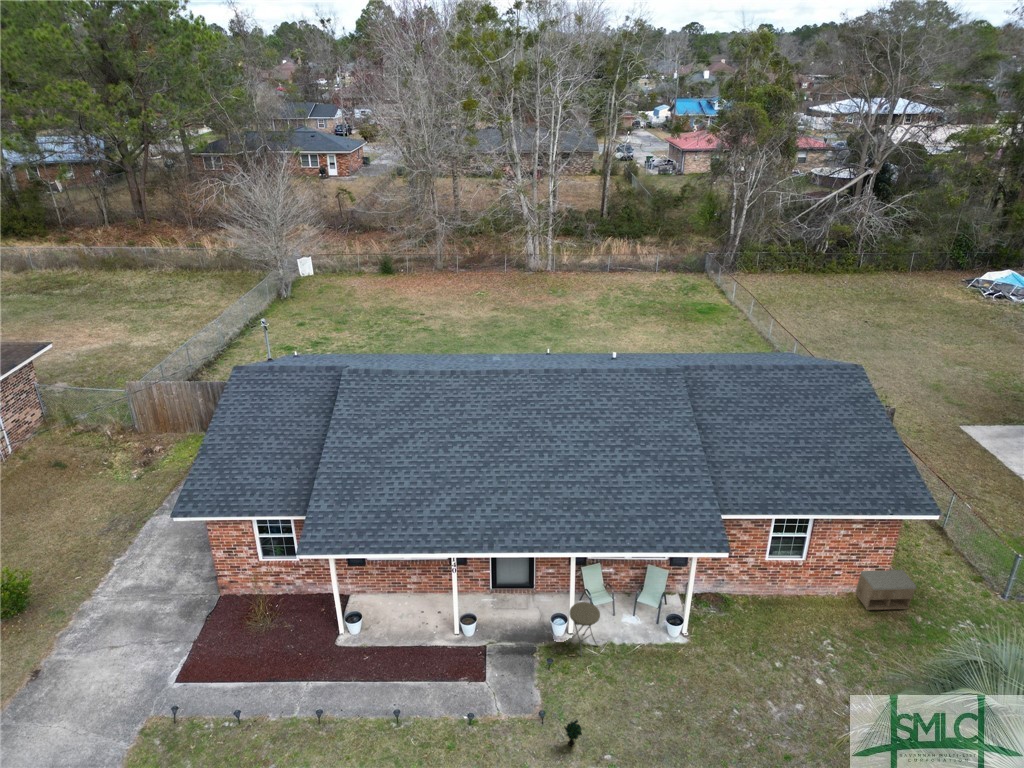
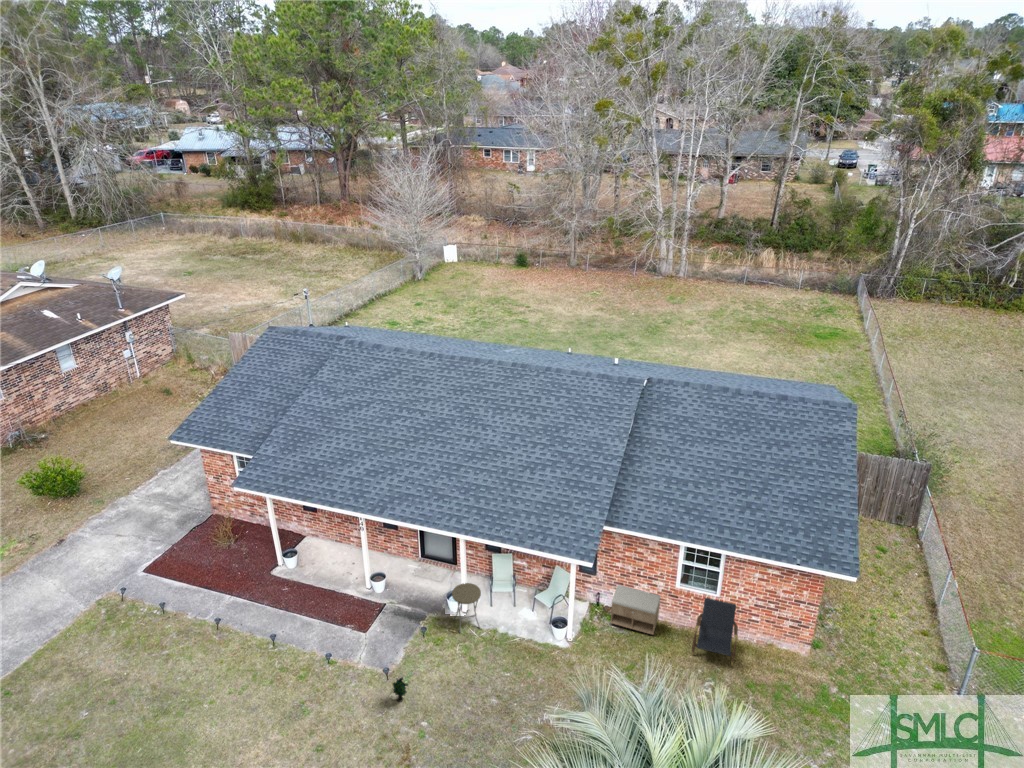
lounge chair: none [788,563,840,621] -> present [692,598,738,666]
storage bench: present [855,570,916,610] -> present [611,585,661,635]

